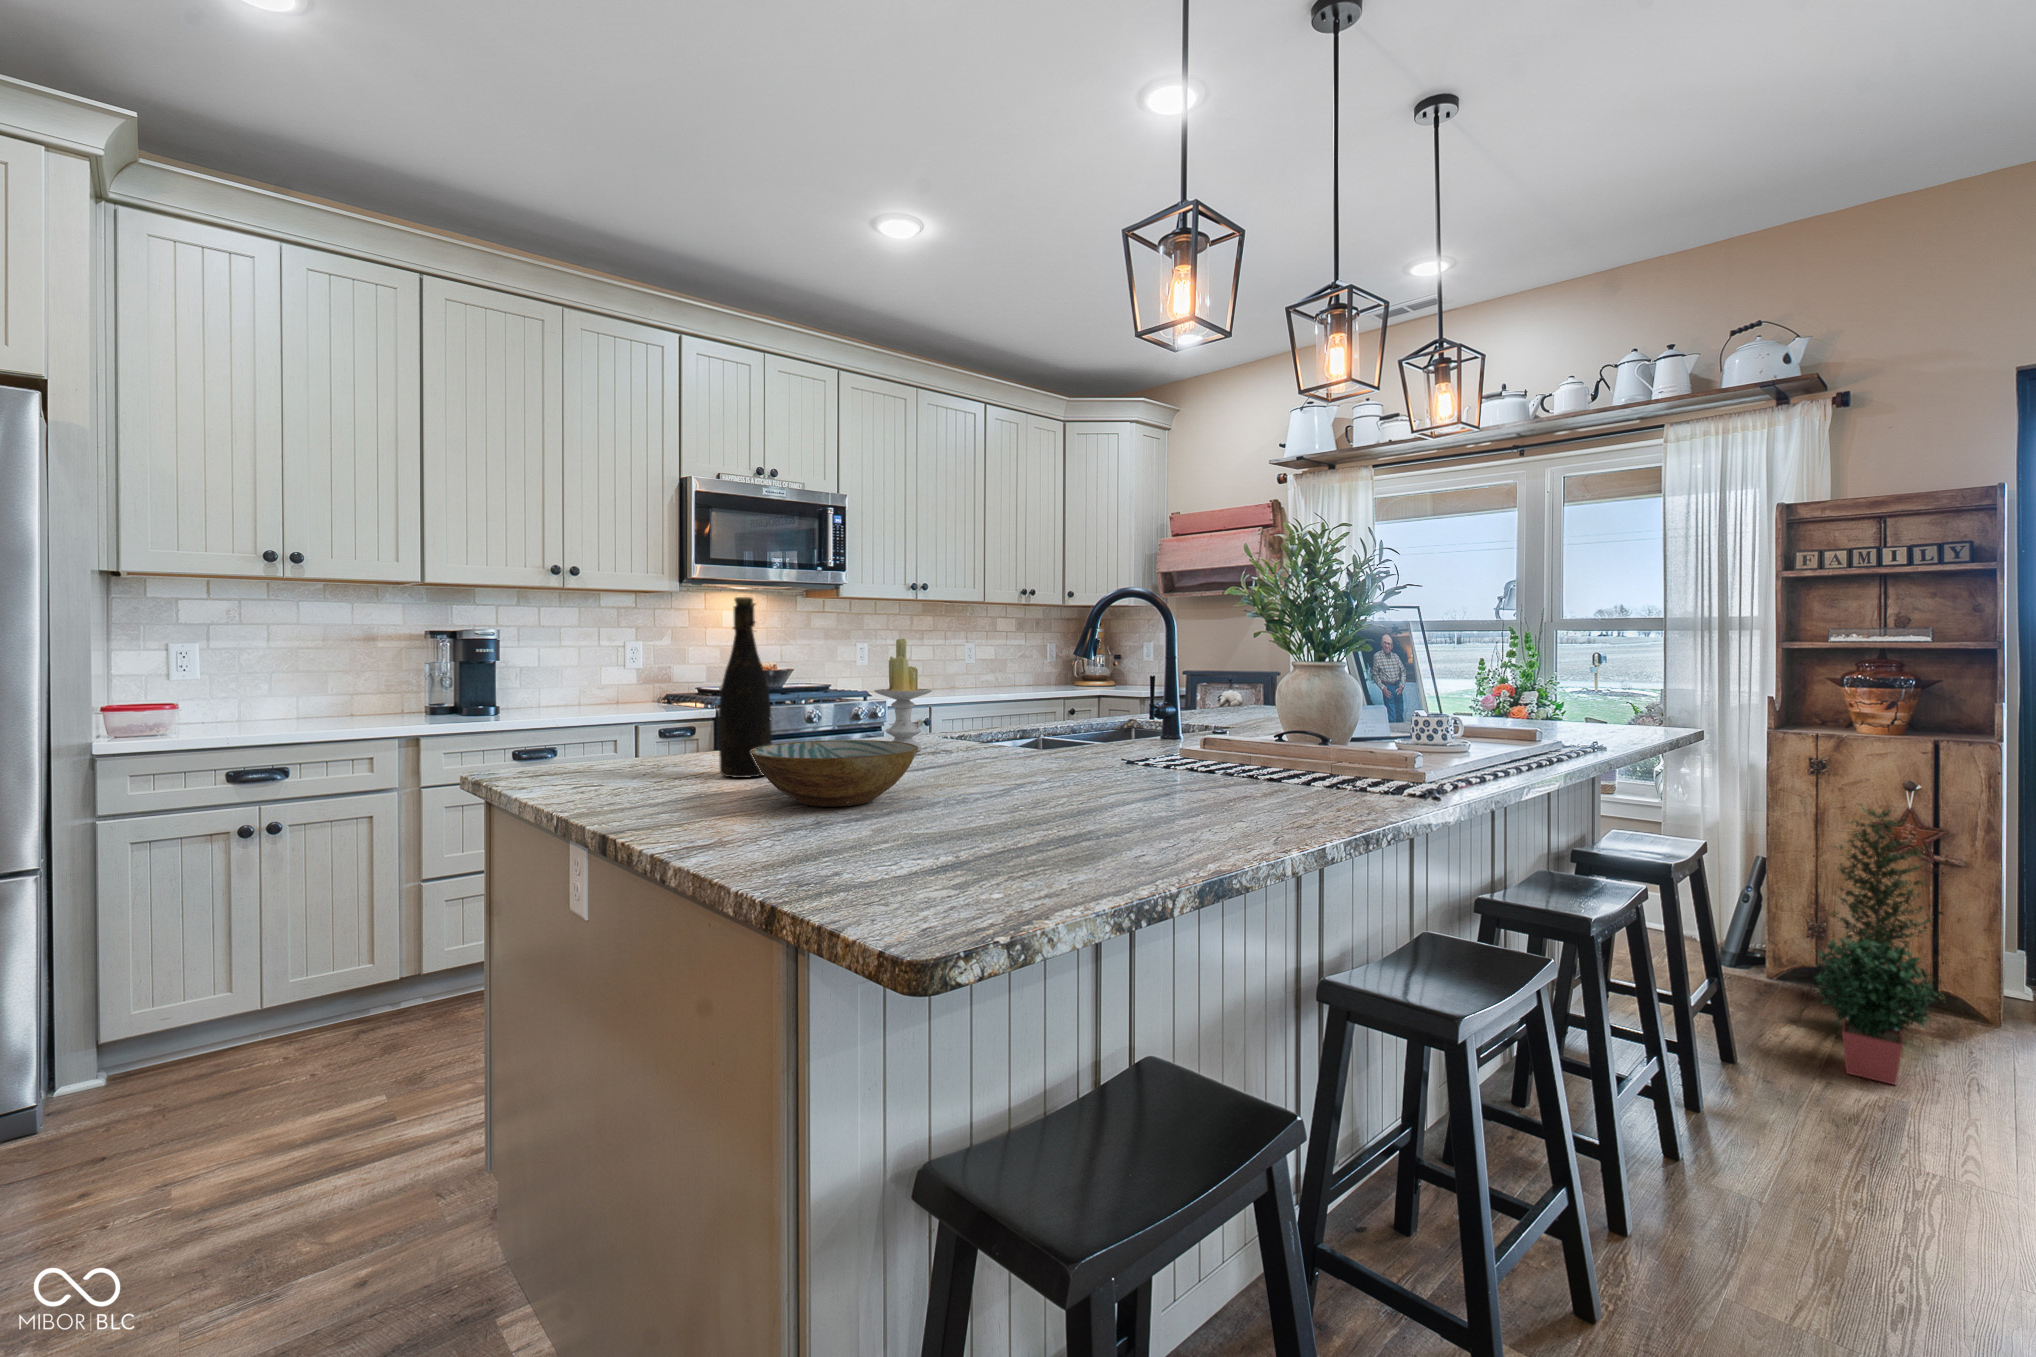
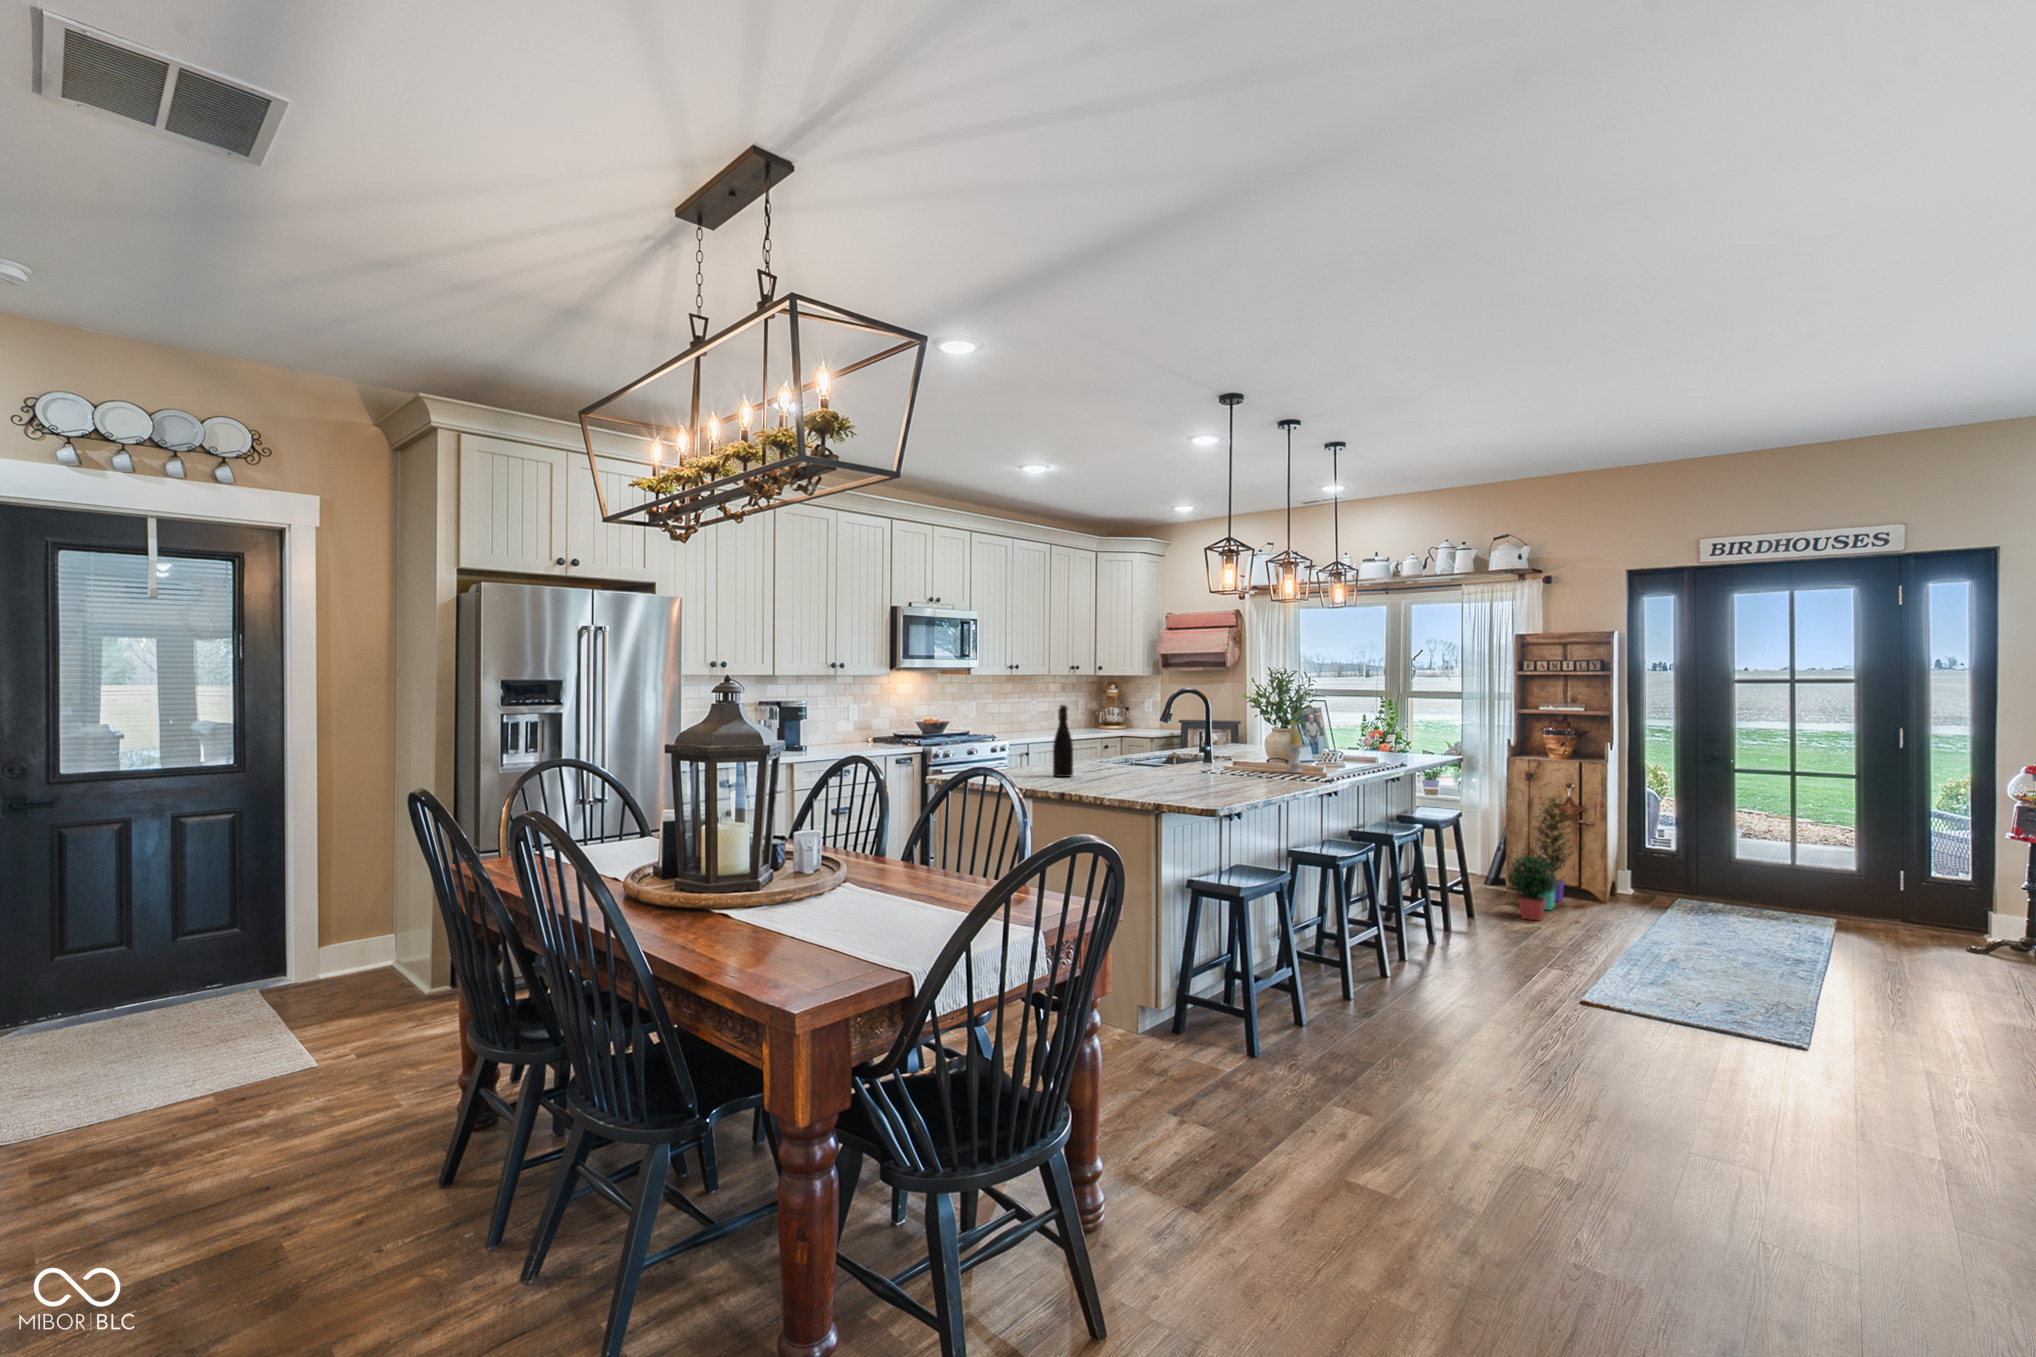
candle: present [874,639,932,751] -> present [1283,721,1307,773]
bowl: present [751,740,918,807] -> none [1091,762,1151,785]

